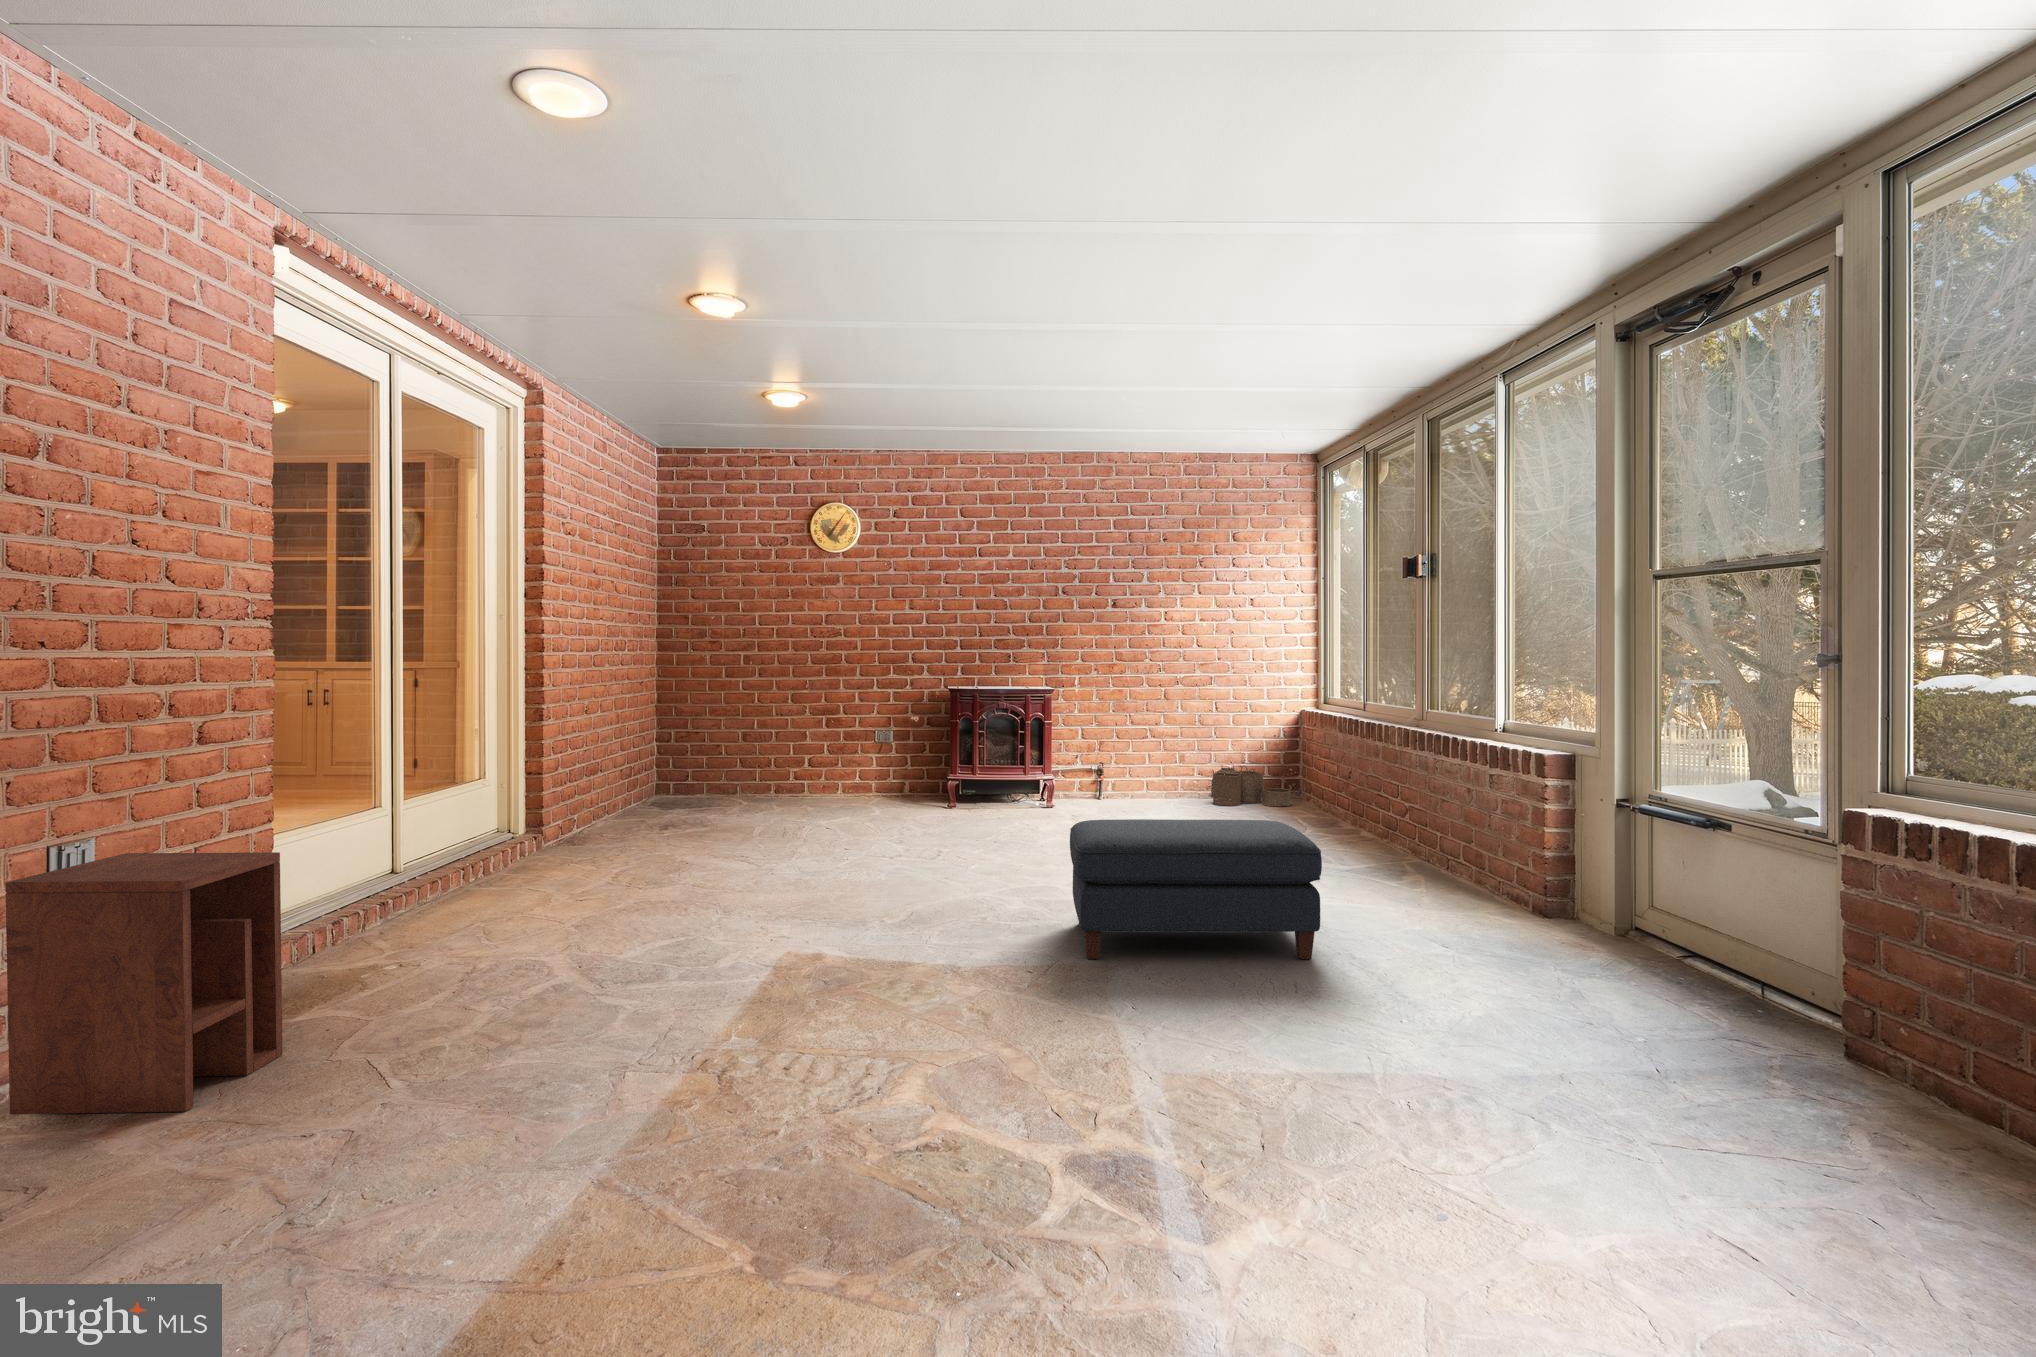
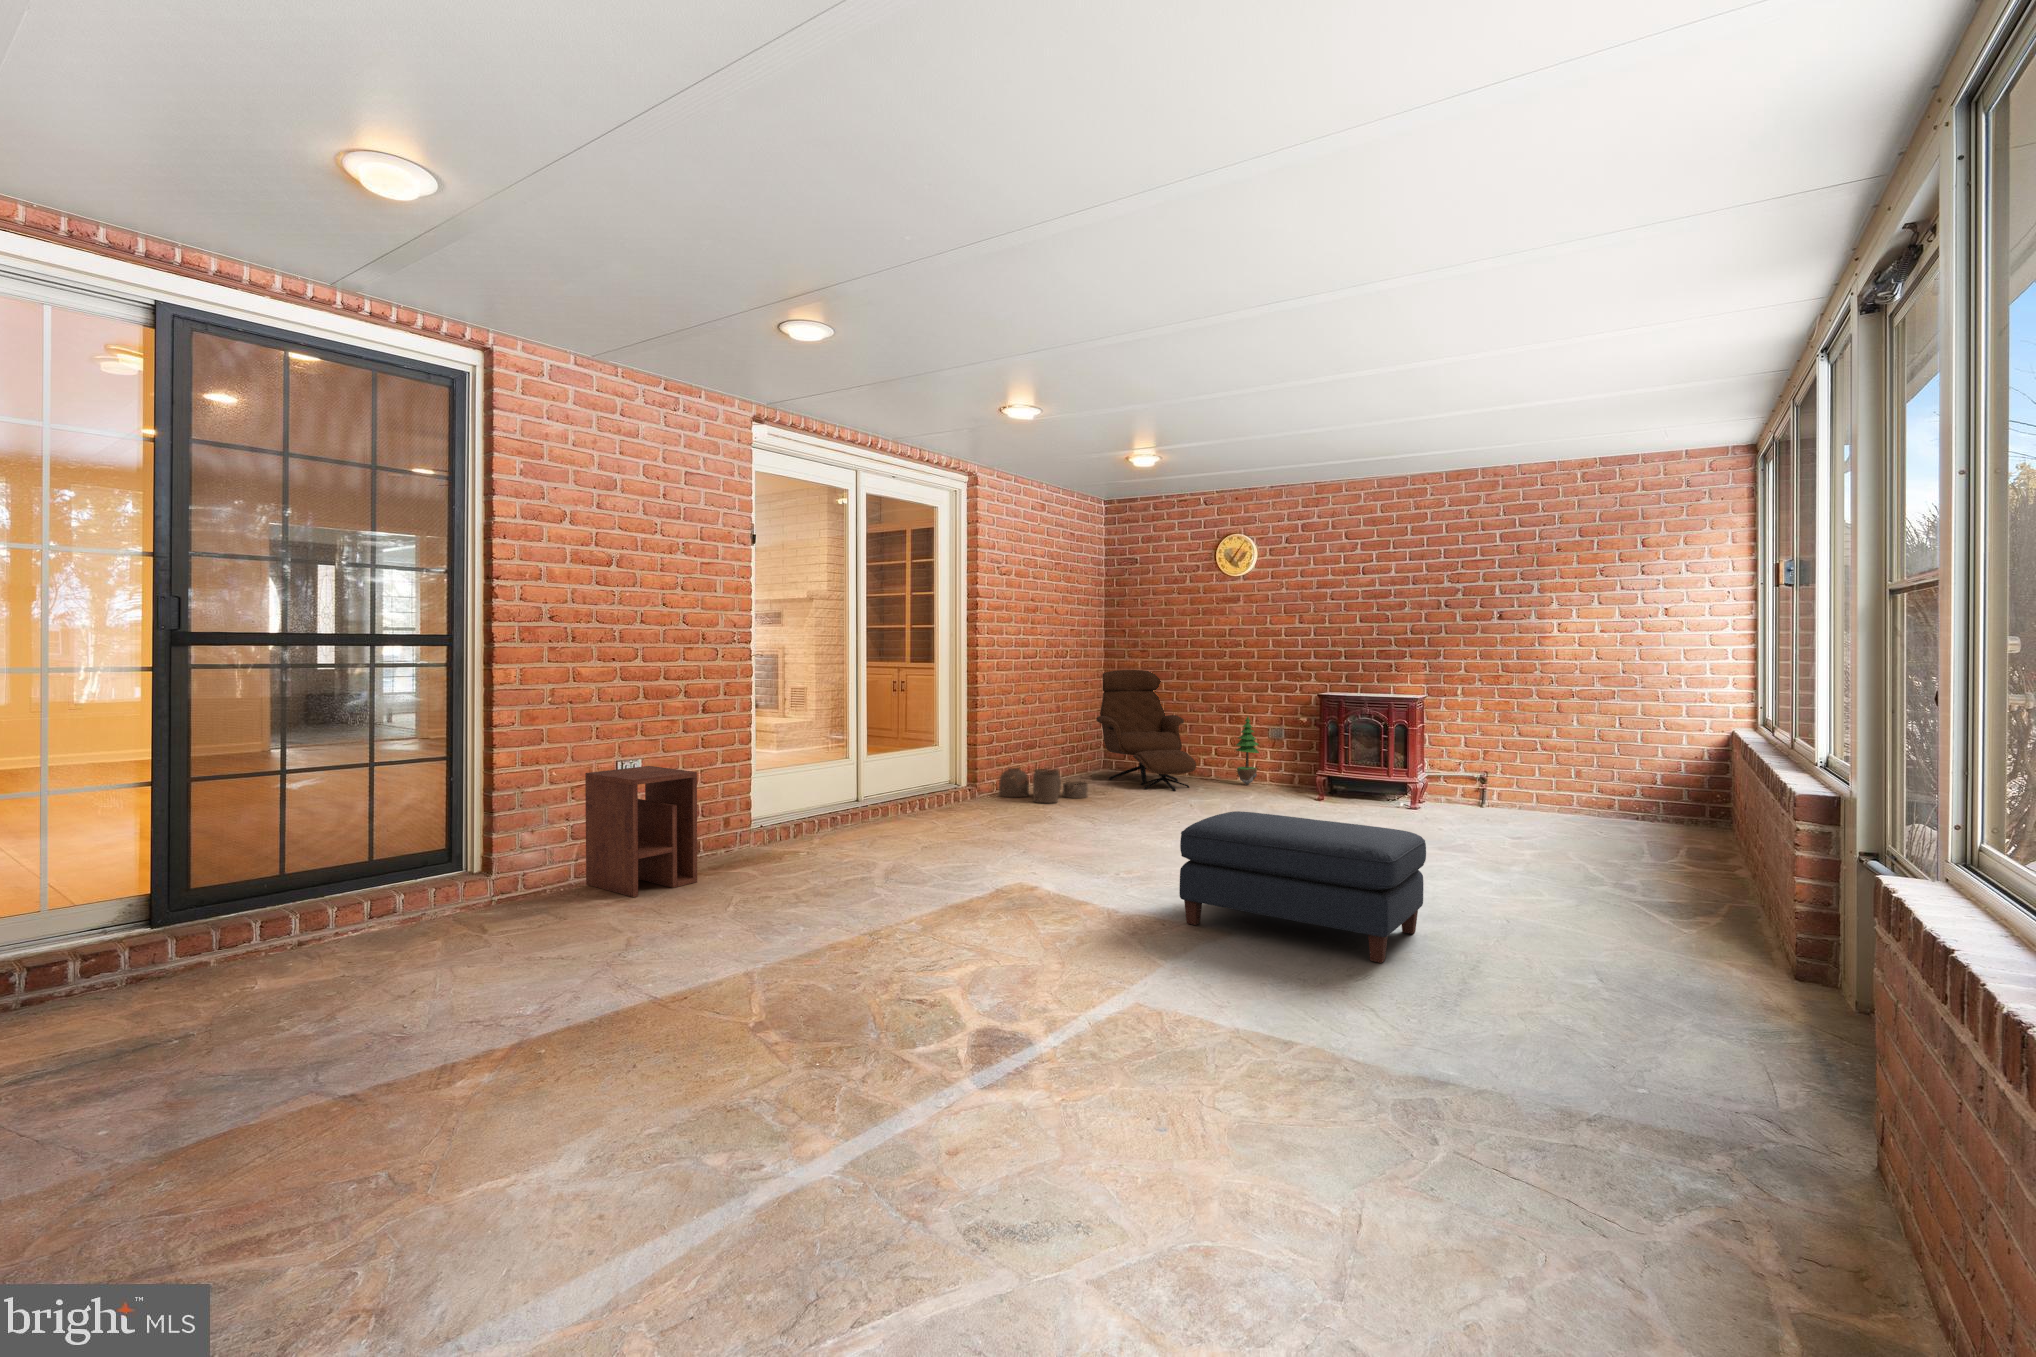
lounge chair: none [664,666,814,815] -> present [1096,670,1196,791]
potted tree: none [844,717,873,798] -> present [1236,716,1259,785]
woven basket: present [1211,765,1291,806] -> present [999,768,1088,803]

